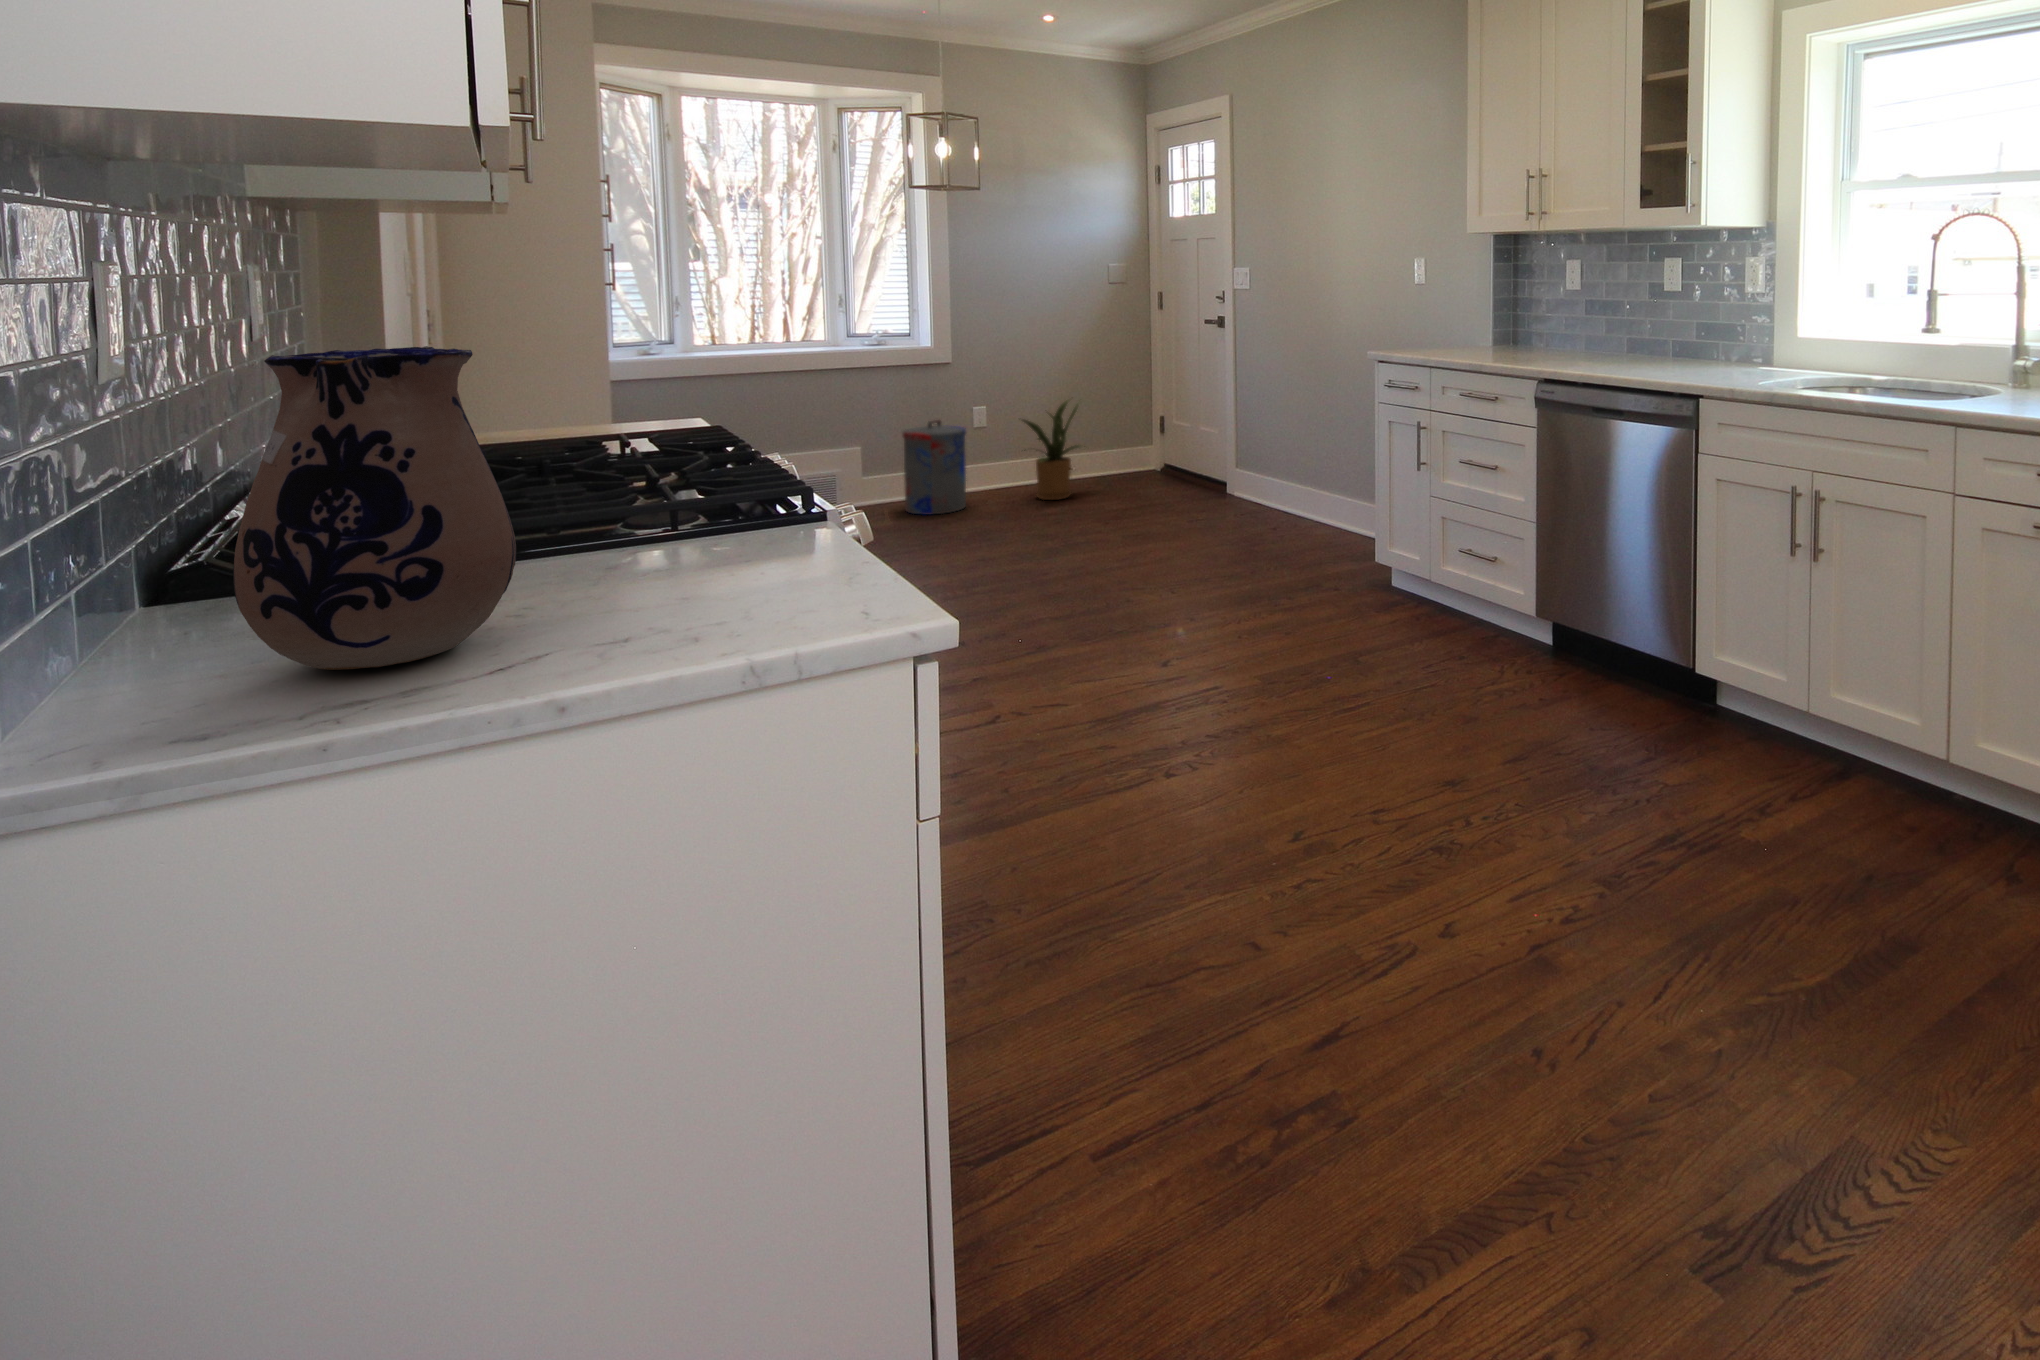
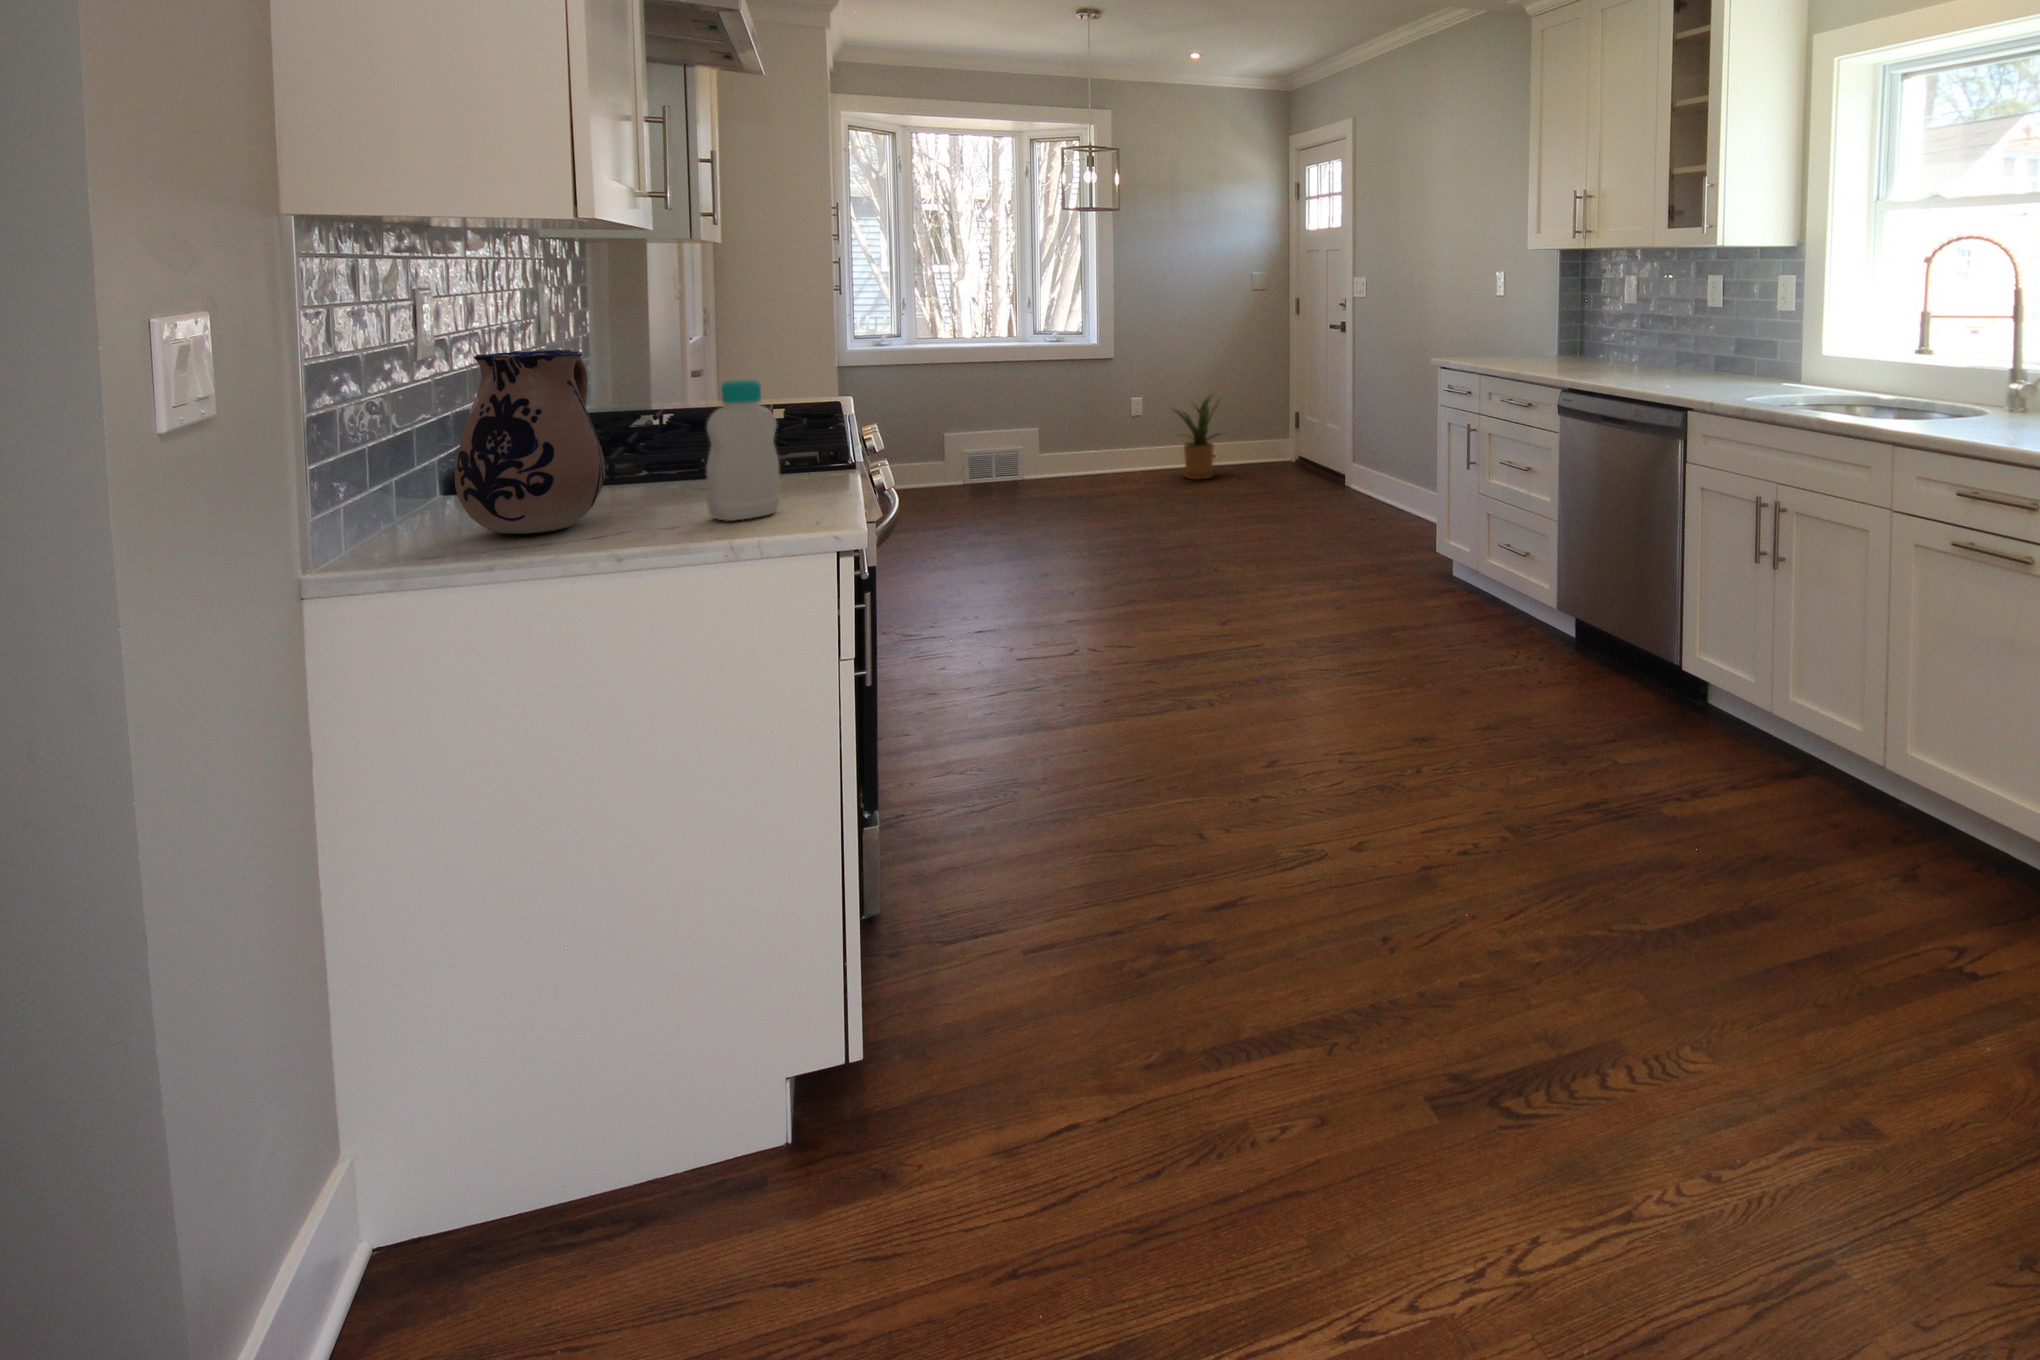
bottle: none [699,389,814,613] -> present [706,380,780,521]
trash can: present [902,420,966,515] -> none [1075,406,1126,486]

